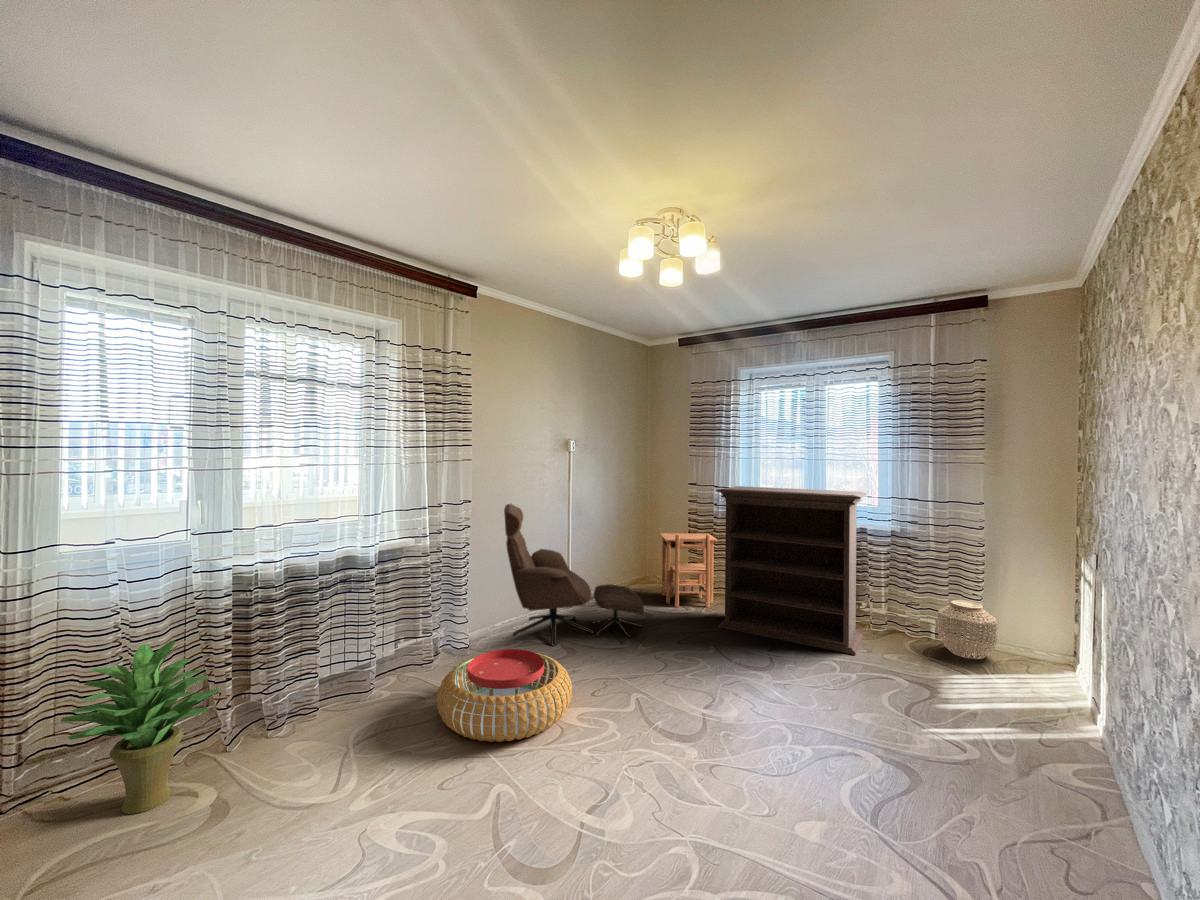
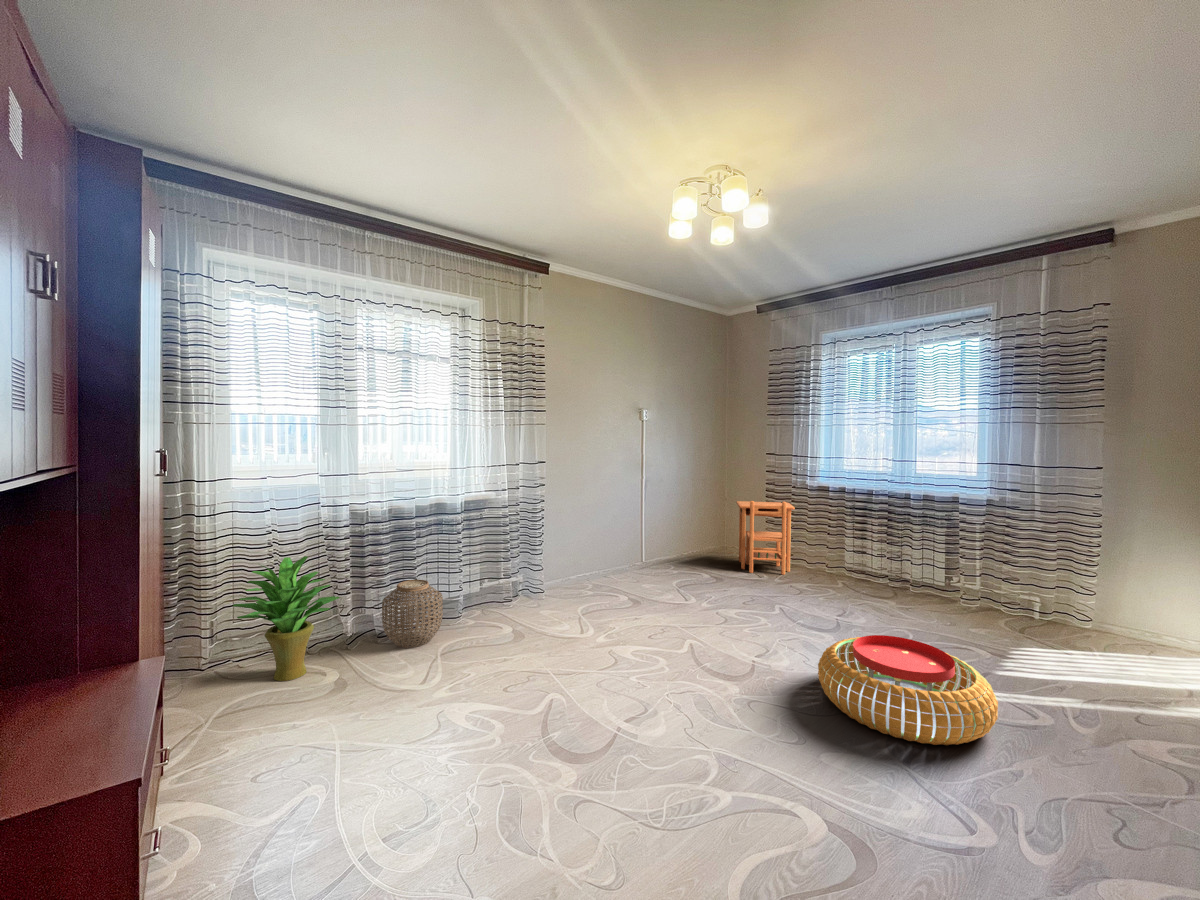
bookshelf: present [716,486,867,655] -> none [788,453,957,626]
lounge chair: present [504,504,644,646] -> none [578,466,711,596]
woven basket: present [937,600,997,659] -> present [382,580,443,648]
pouf: present [437,649,572,742] -> present [818,635,998,745]

